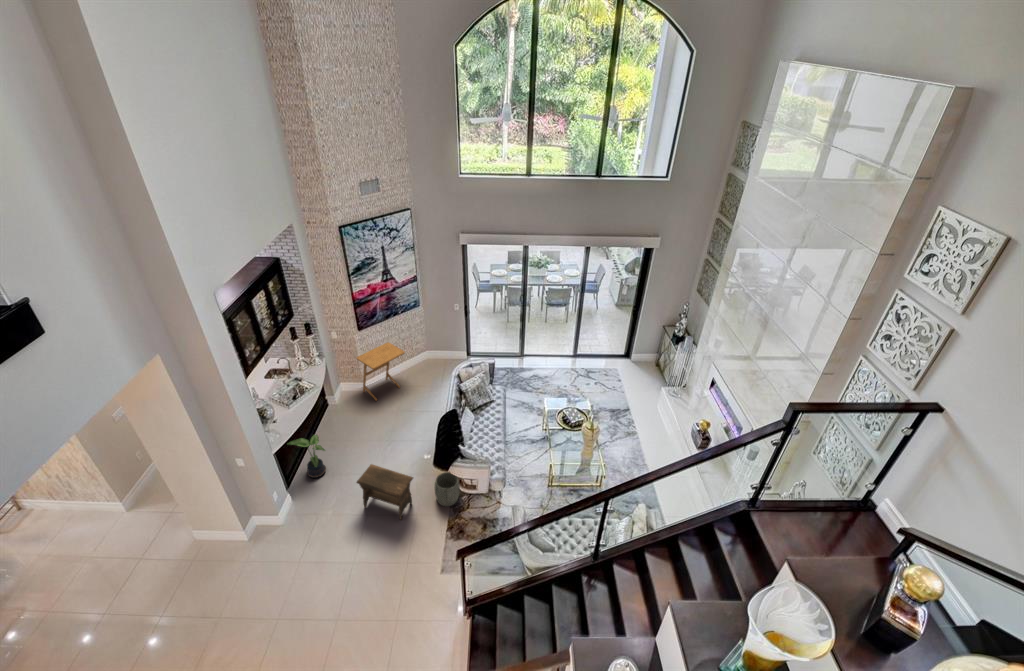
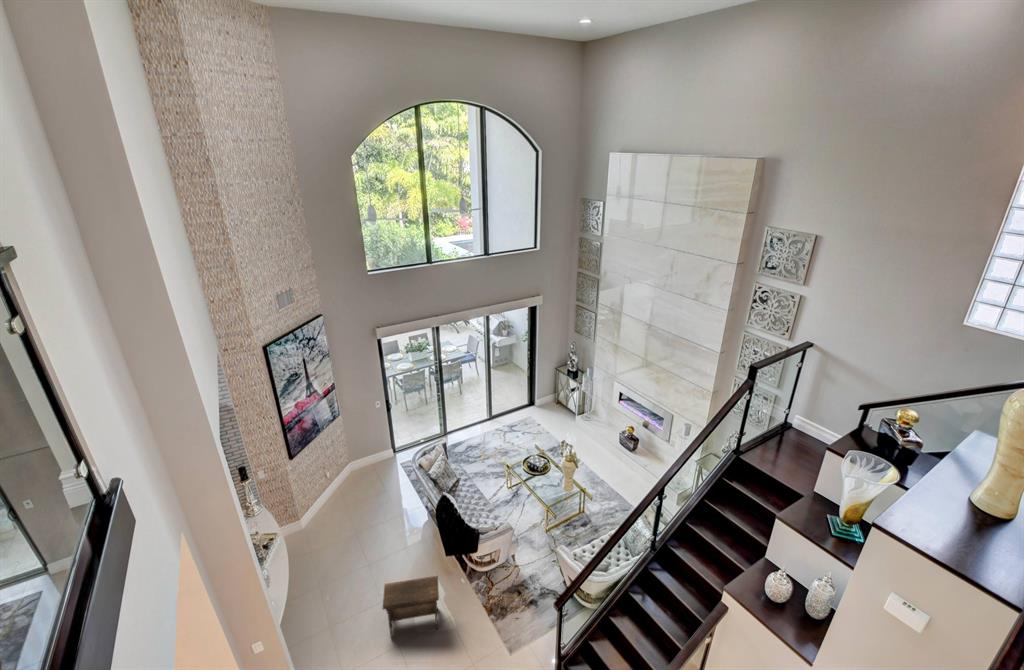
side table: present [357,342,405,401] -> none [297,461,347,529]
potted plant: present [288,435,326,478] -> none [275,584,323,638]
woven basket: present [434,472,460,506] -> none [453,556,479,595]

